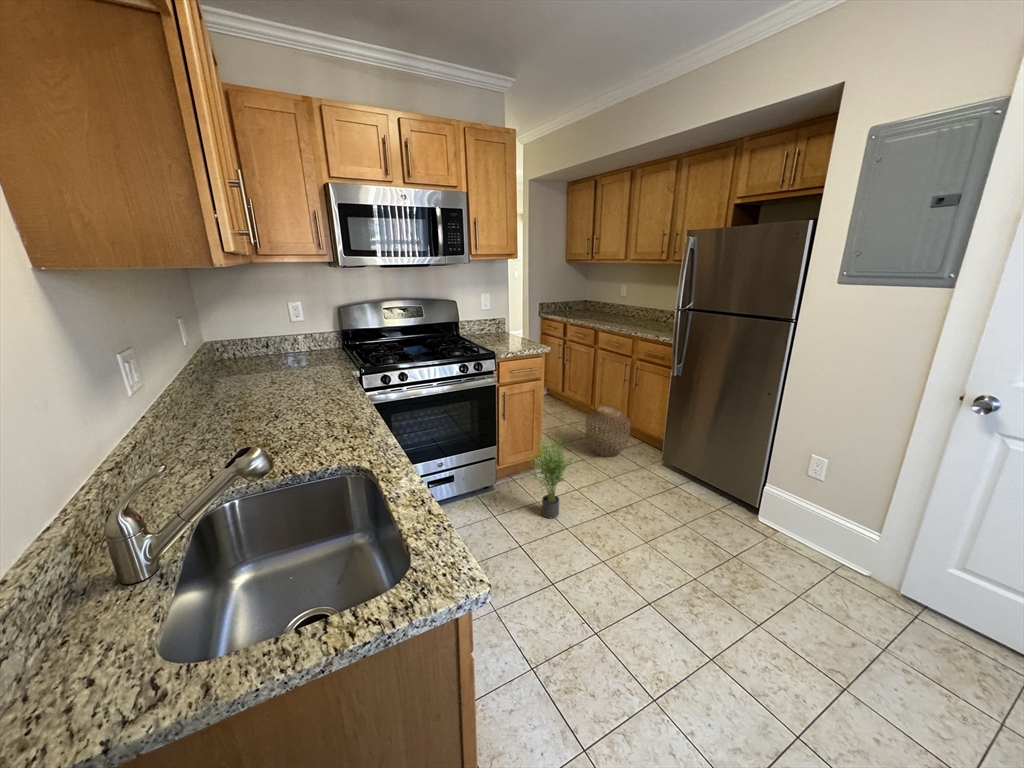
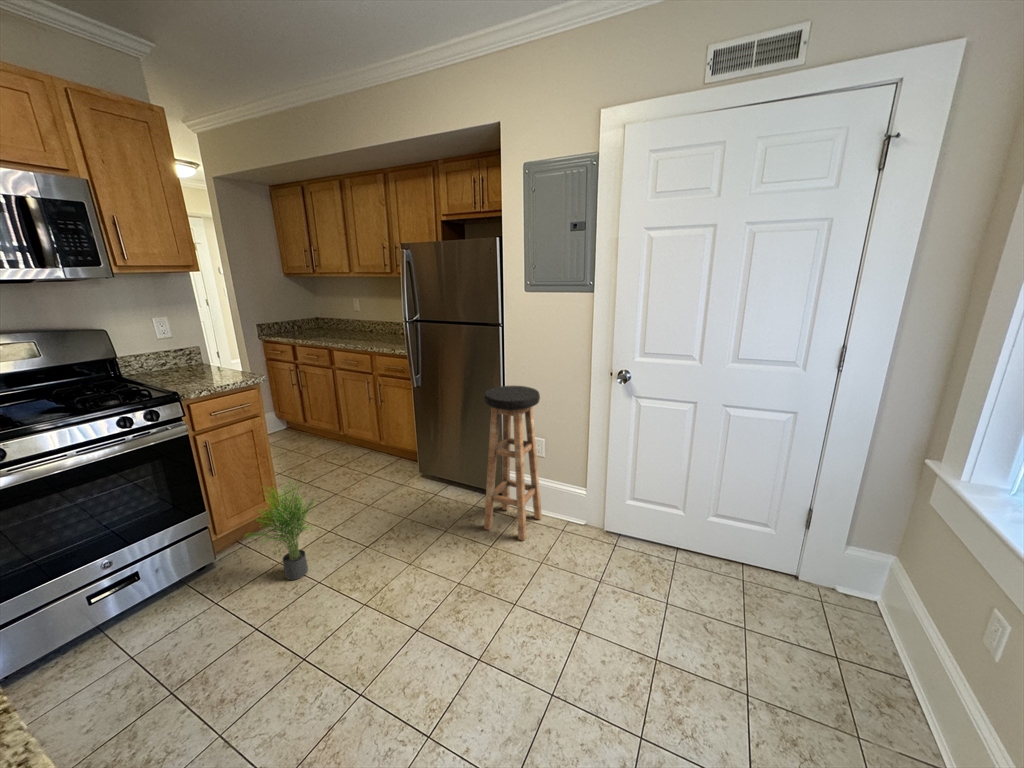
bar stool: none [728,390,834,564] -> present [484,386,542,541]
woven basket: present [585,406,631,457] -> none [332,430,384,485]

